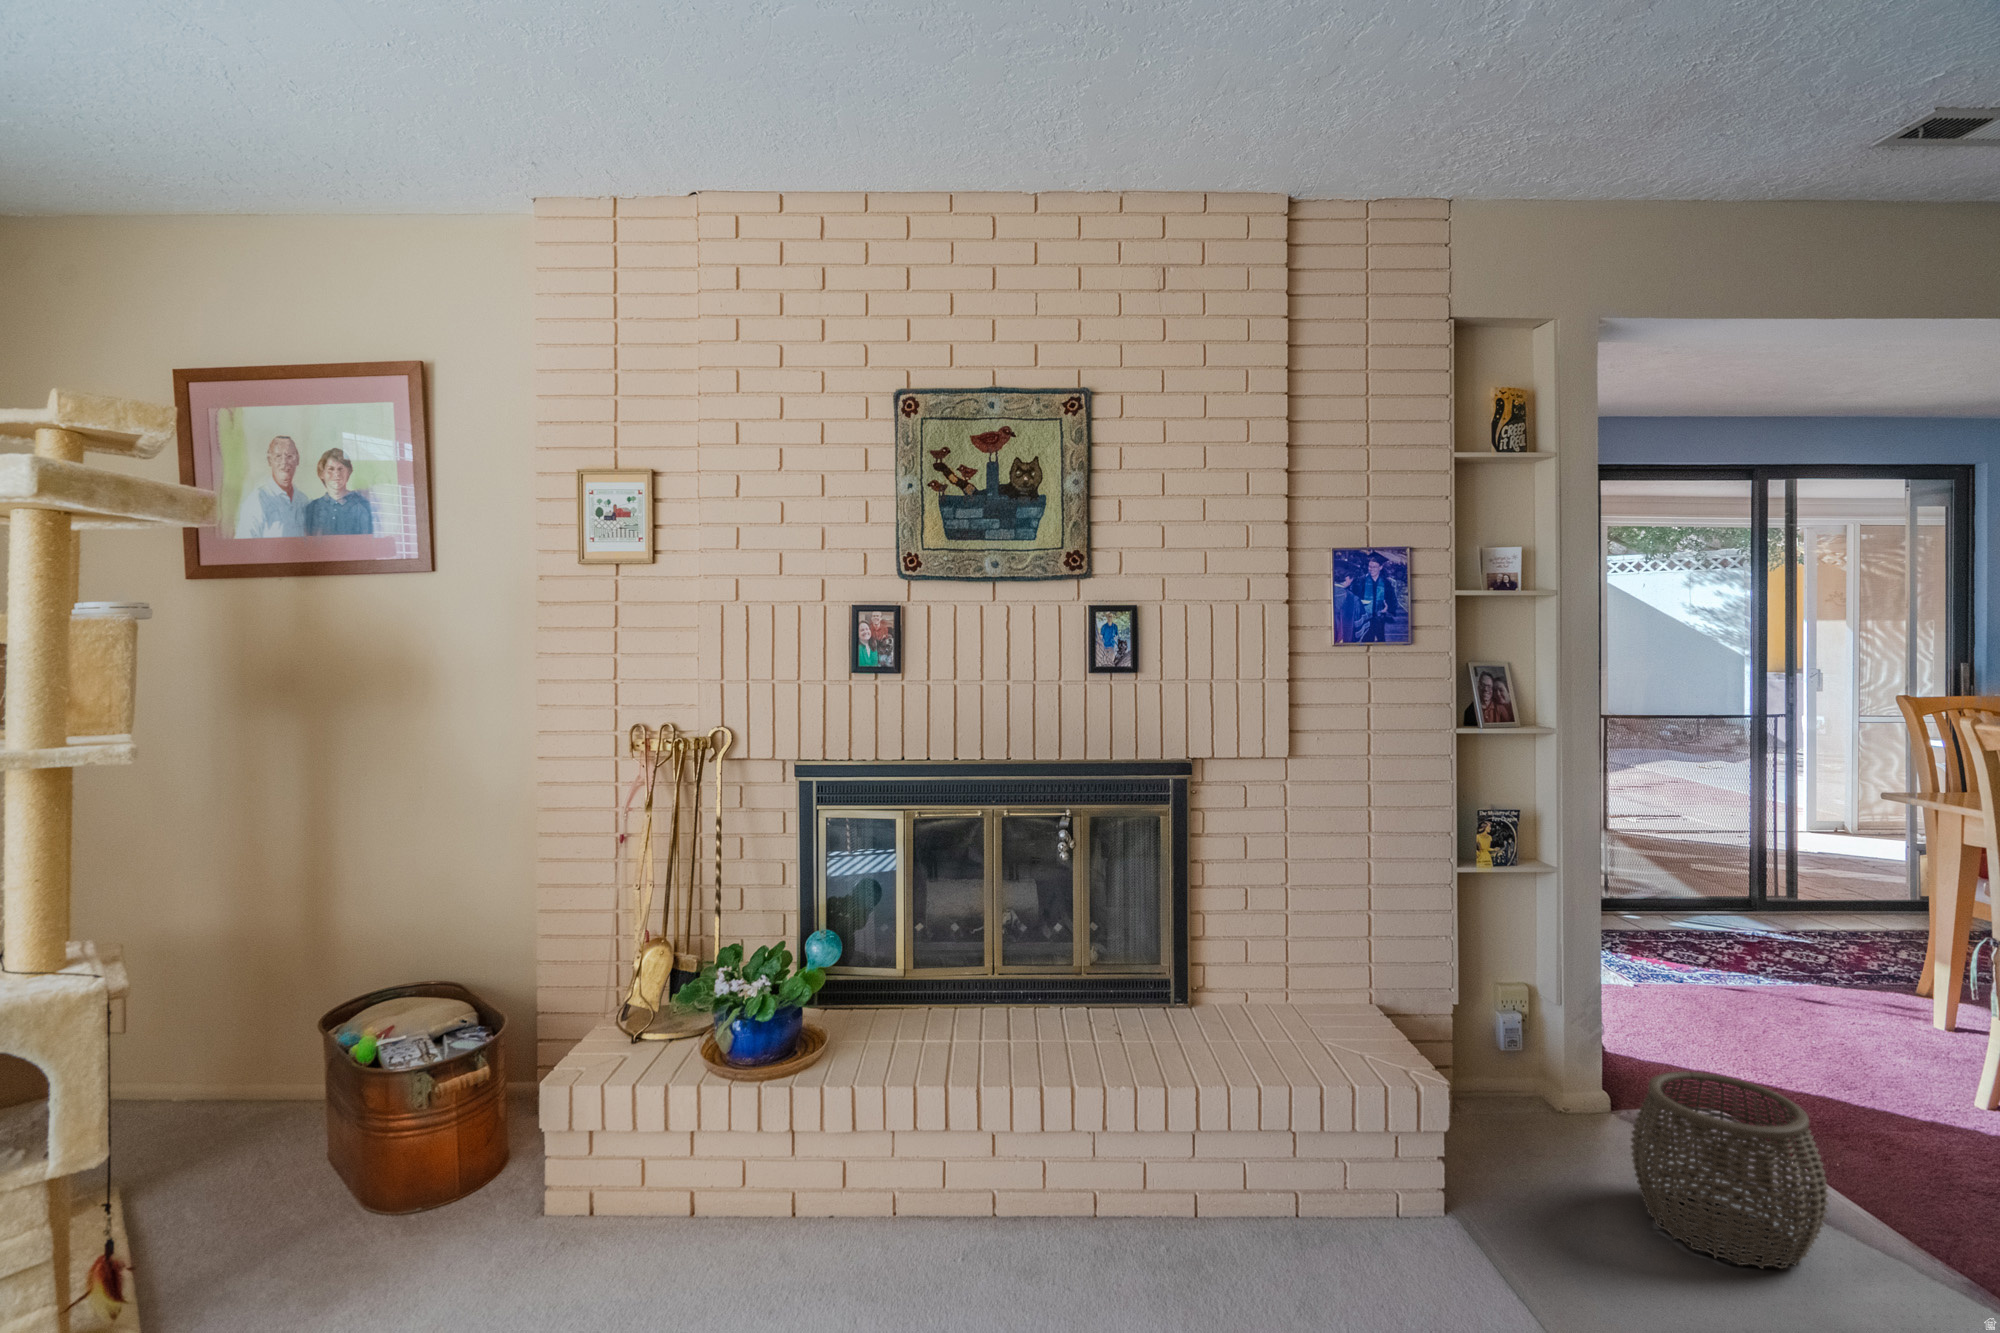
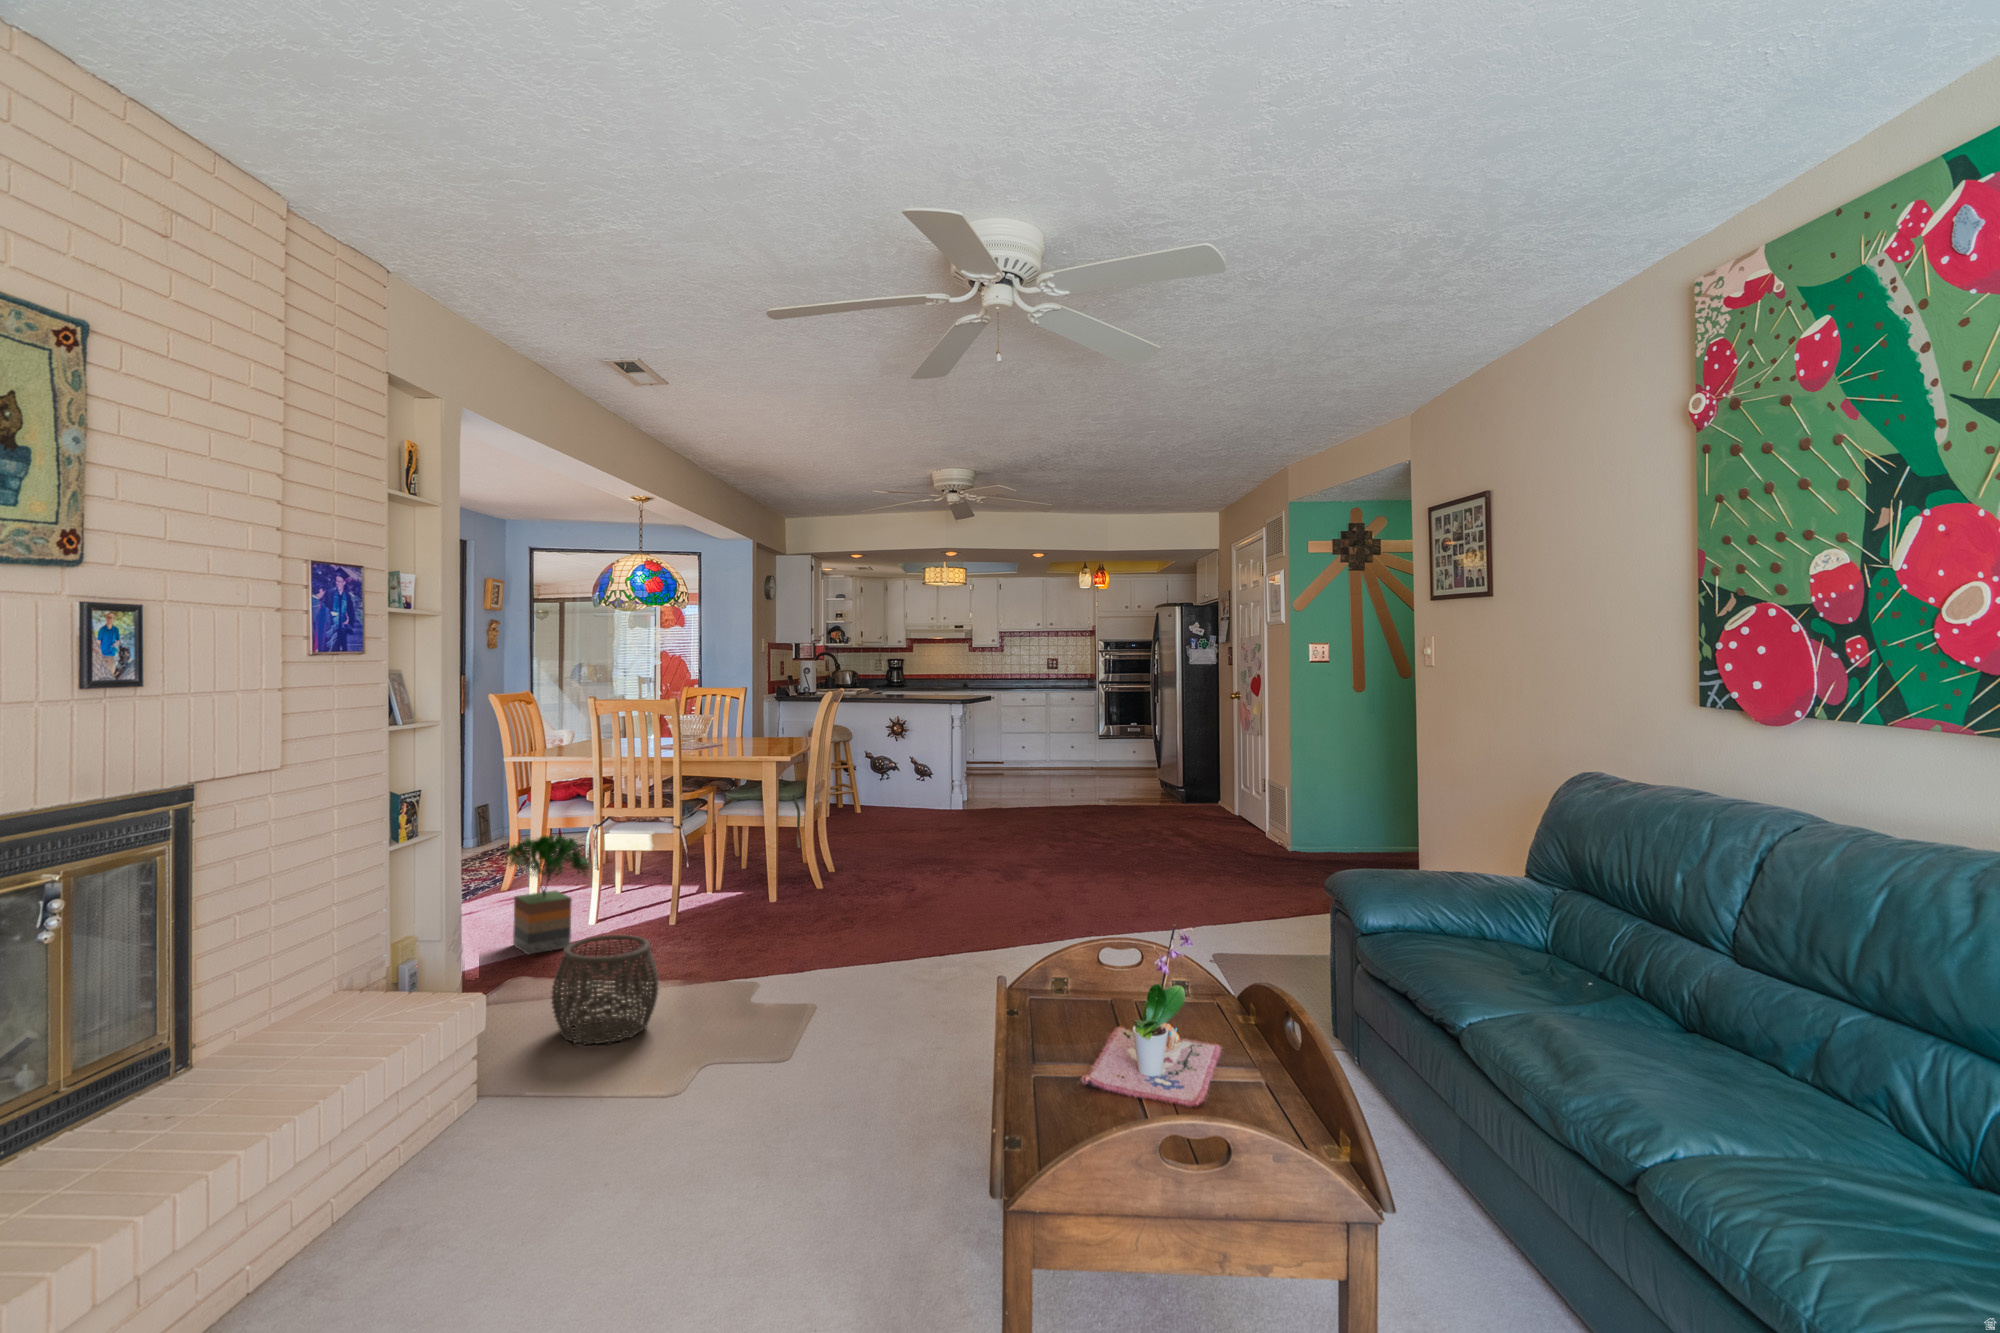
potted tree: none [1780,911,1936,1106] -> present [505,835,590,955]

